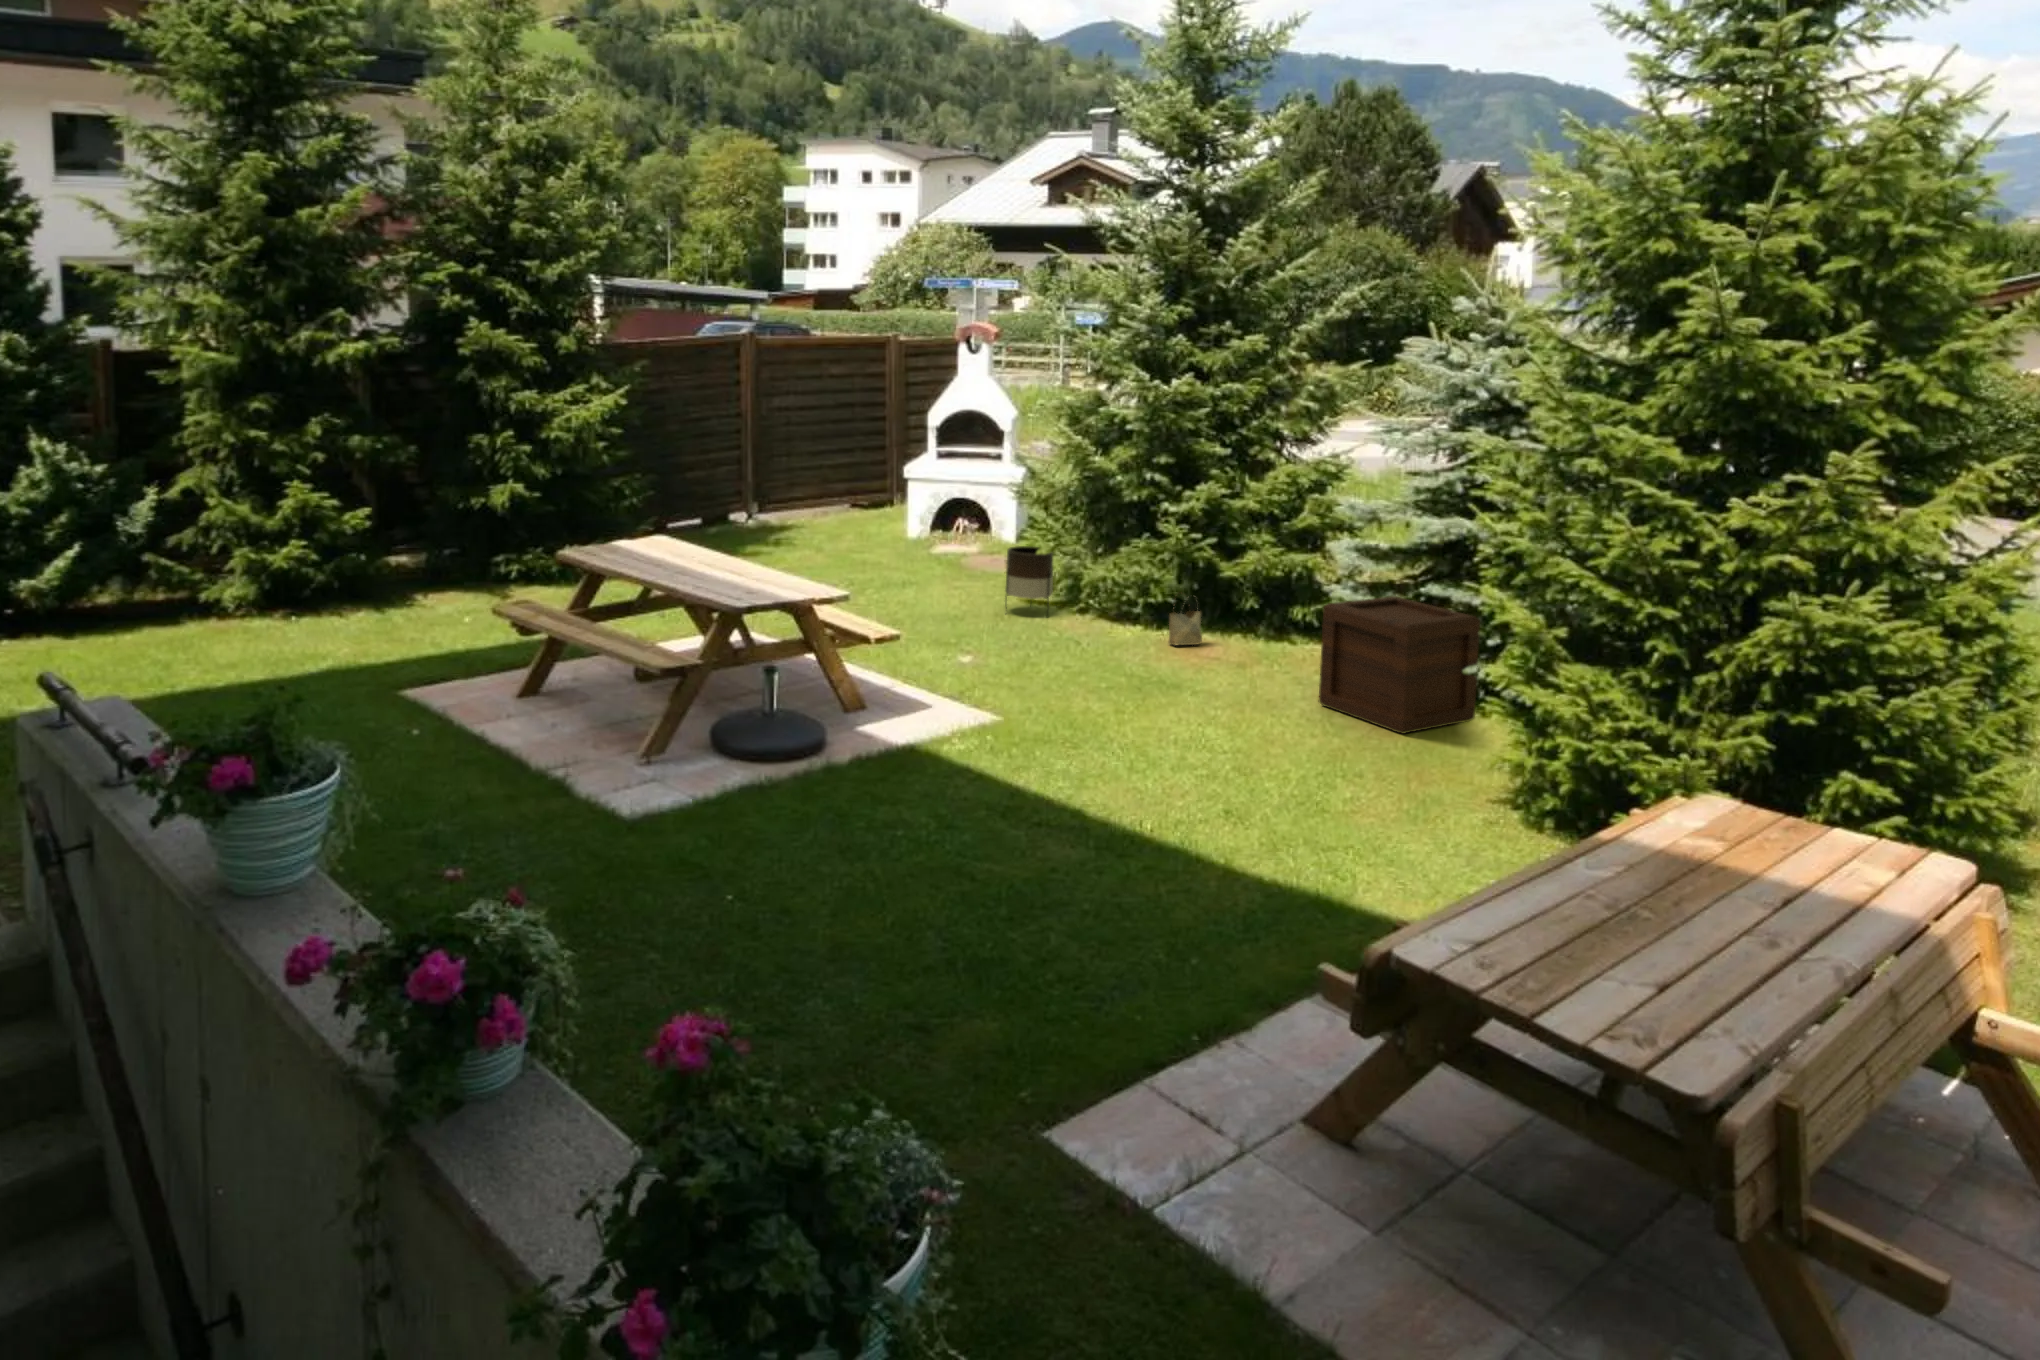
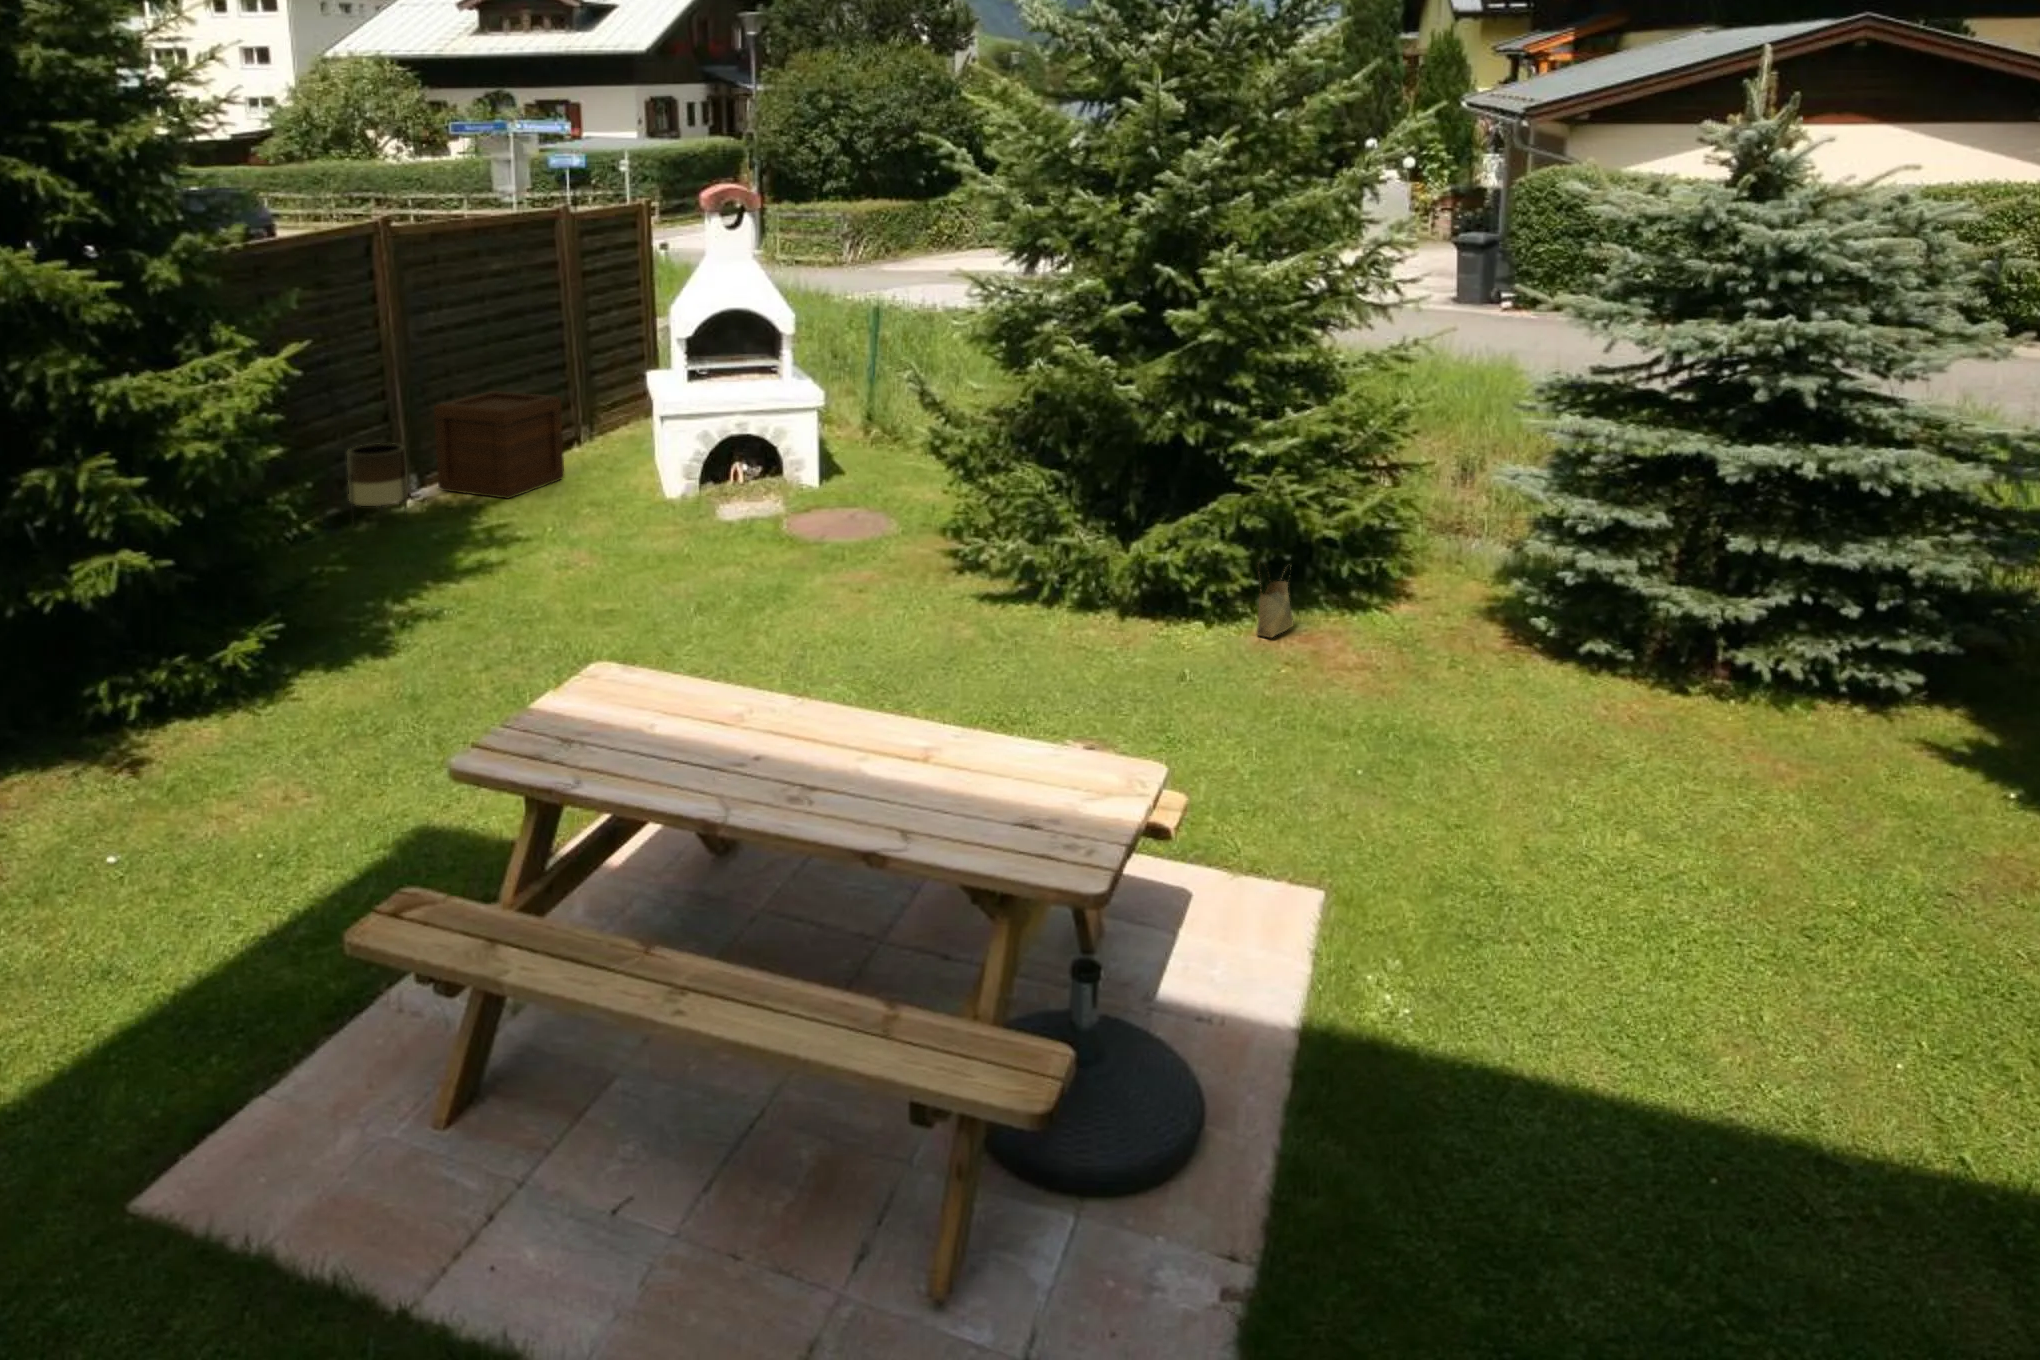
planter: present [1005,546,1053,608] -> present [347,443,408,521]
wooden crate: present [1318,596,1480,734] -> present [434,391,564,499]

